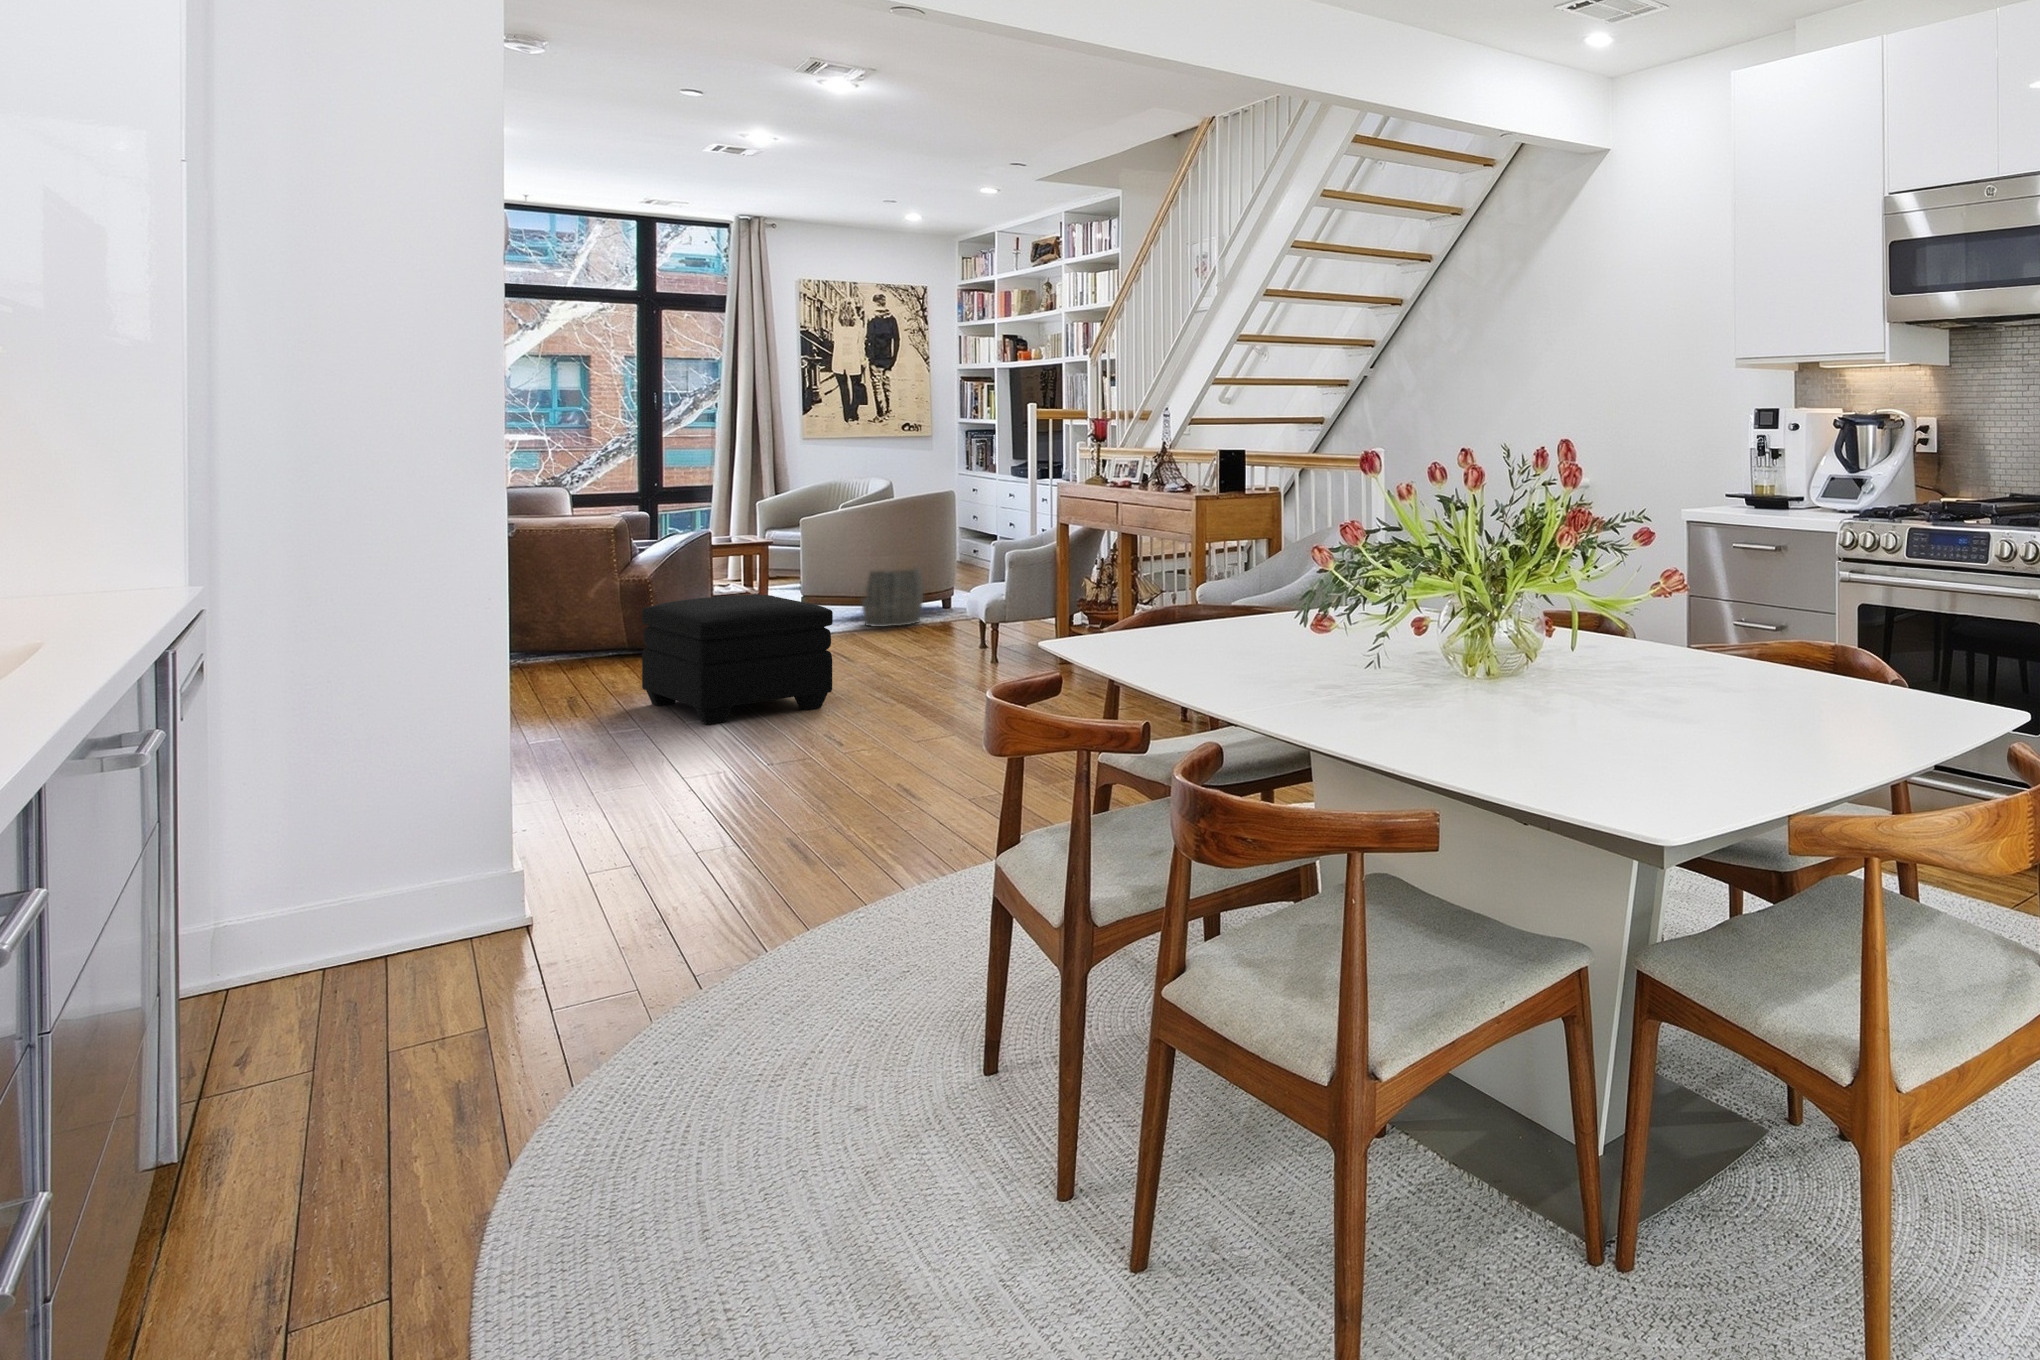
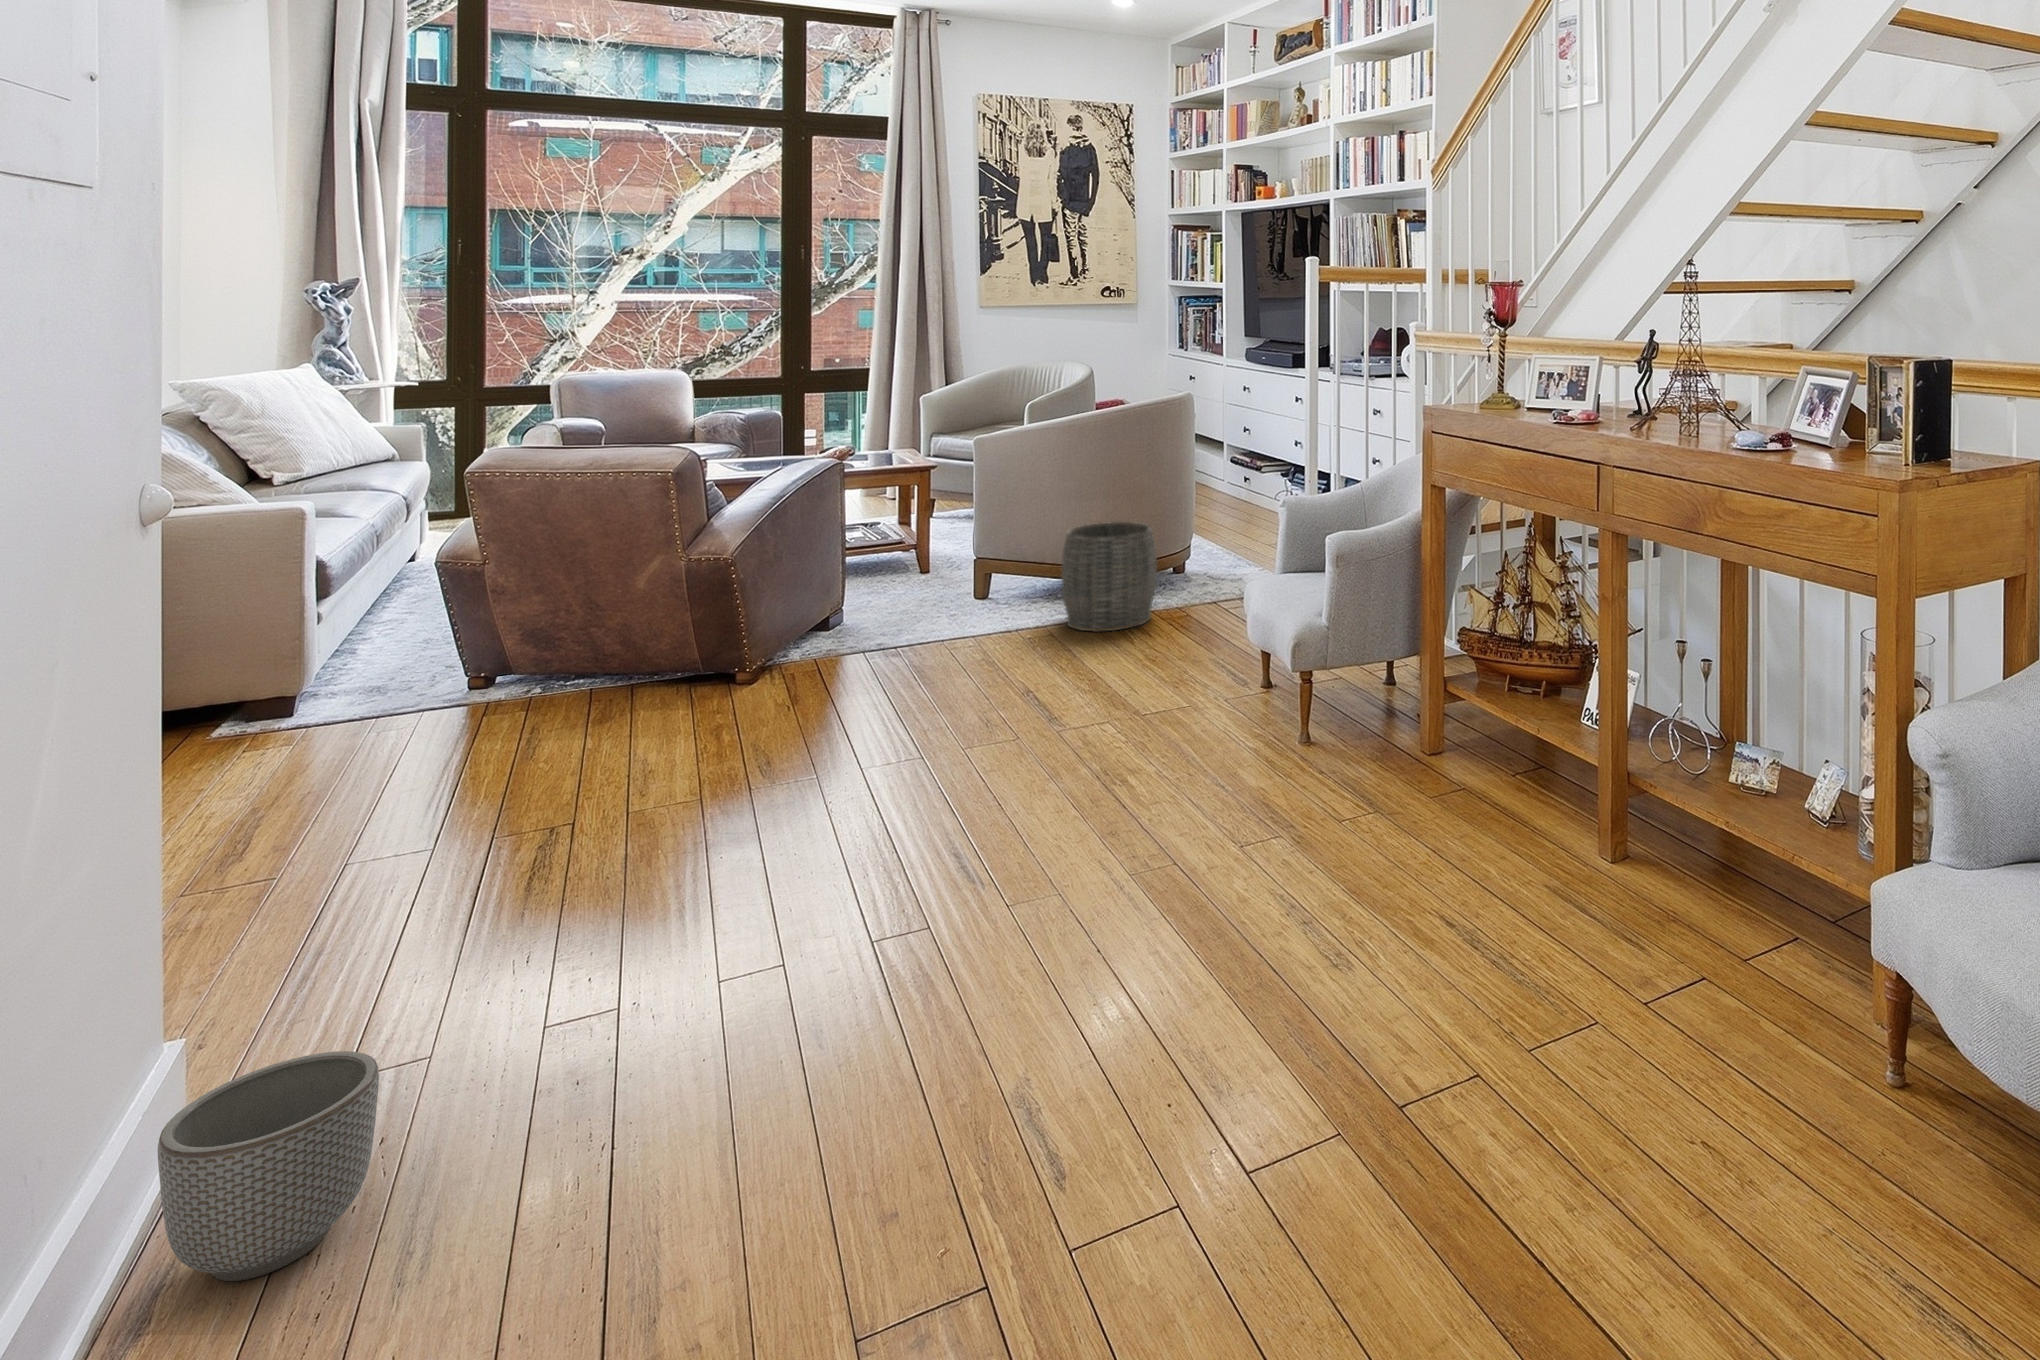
ottoman: present [642,595,833,724] -> none [576,690,1014,1183]
planter: none [540,681,604,738] -> present [158,1051,379,1281]

